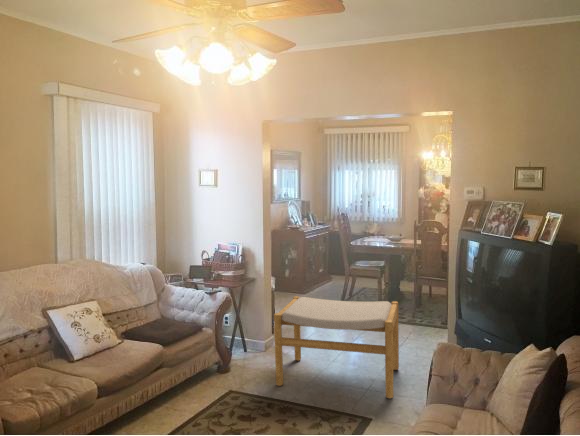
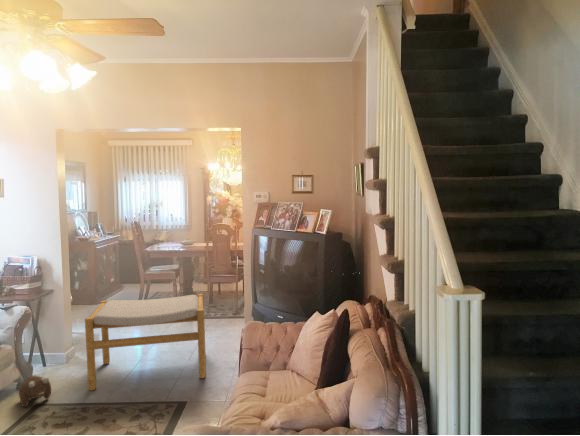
plush toy: none [218,361,244,389] -> present [19,376,51,407]

